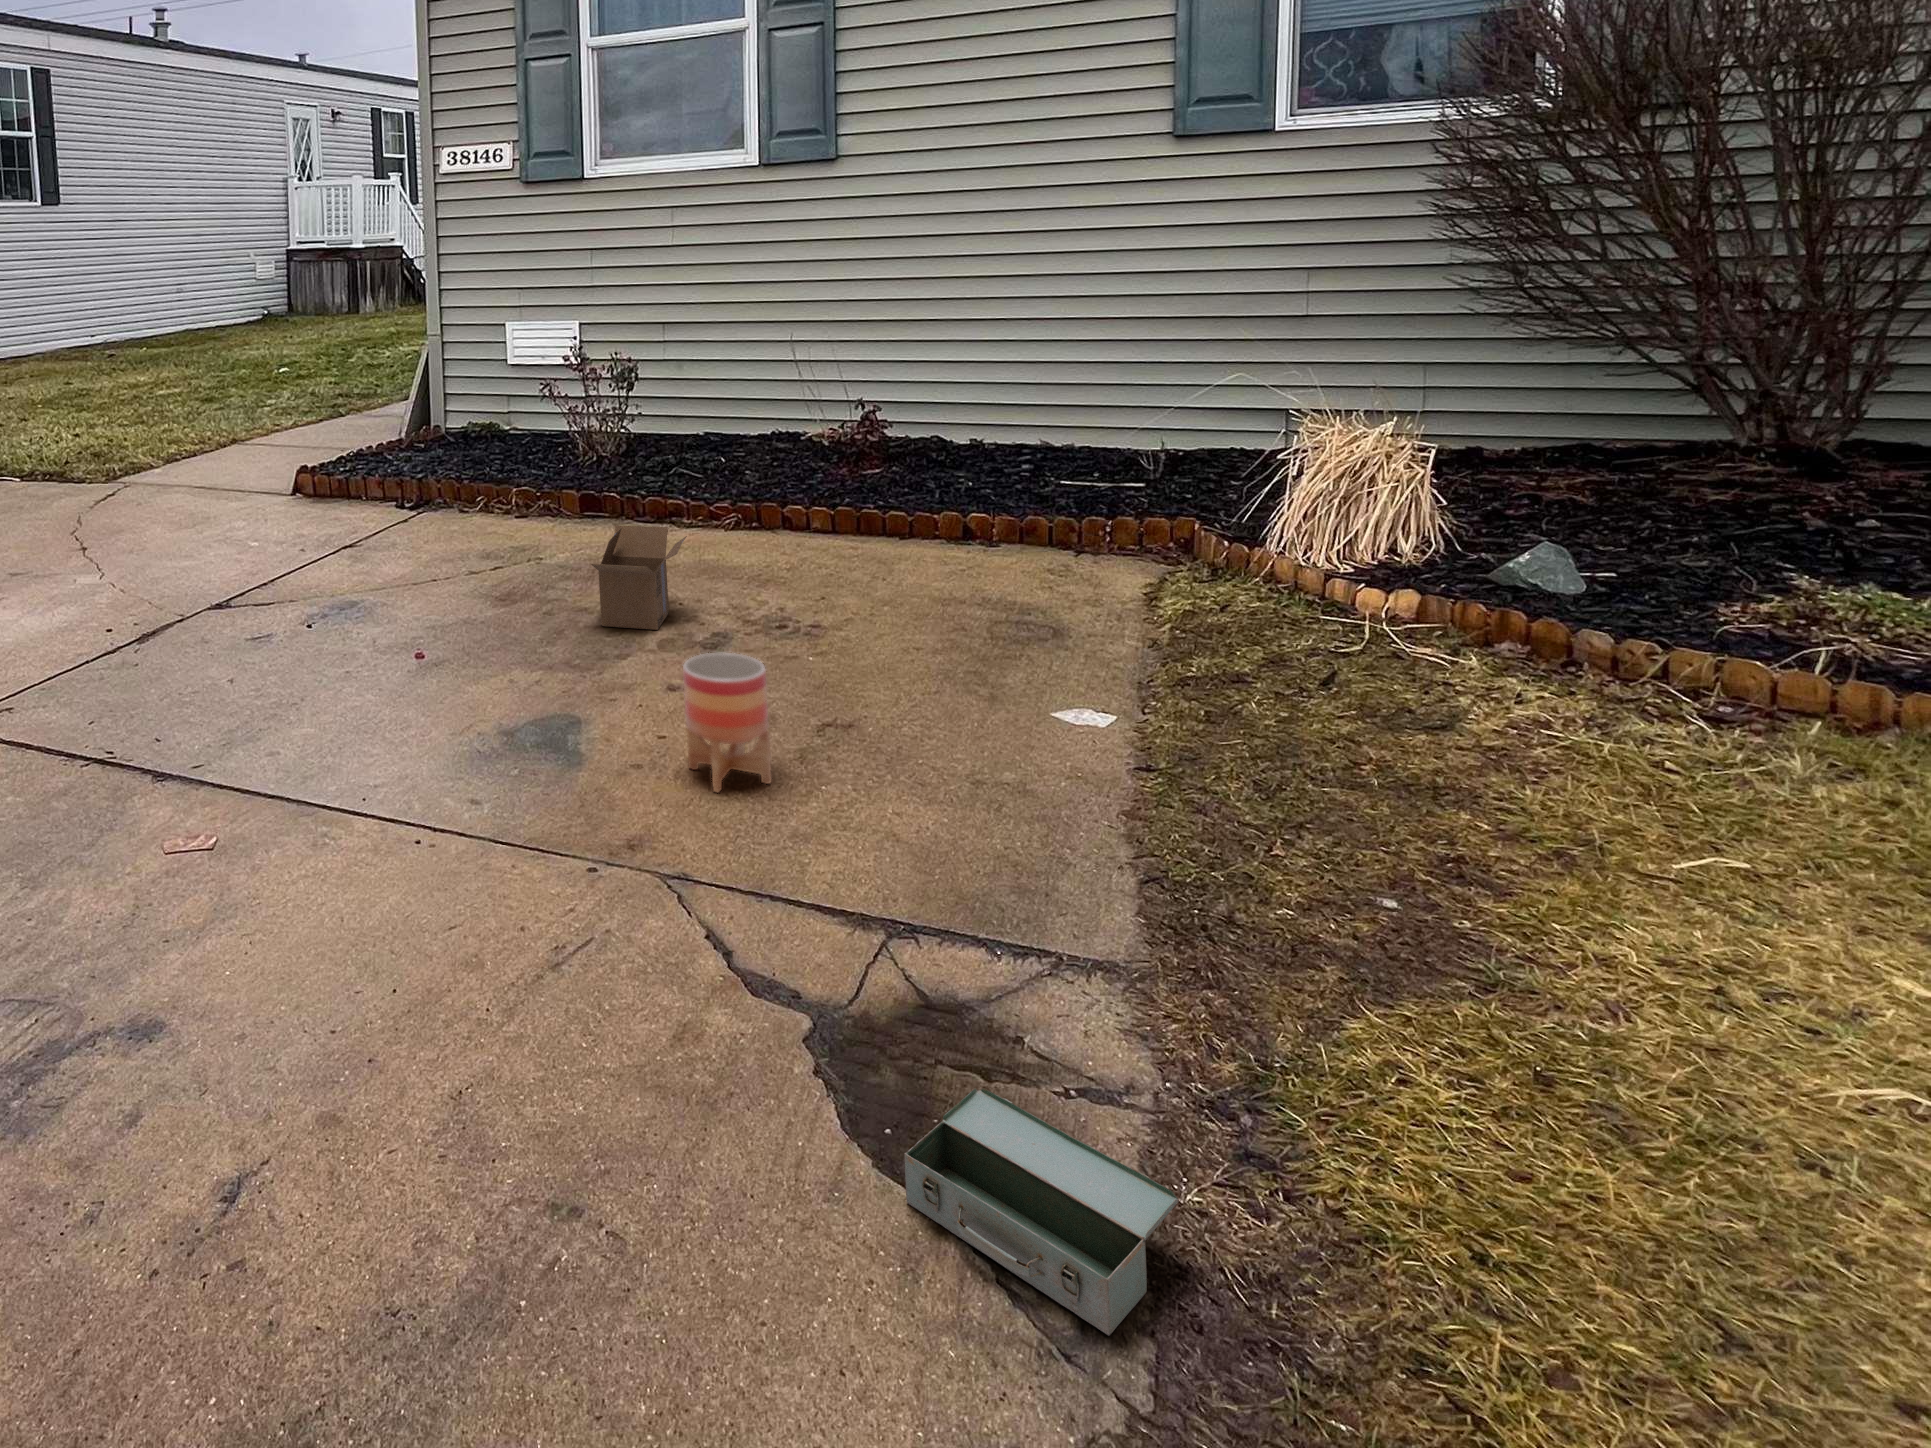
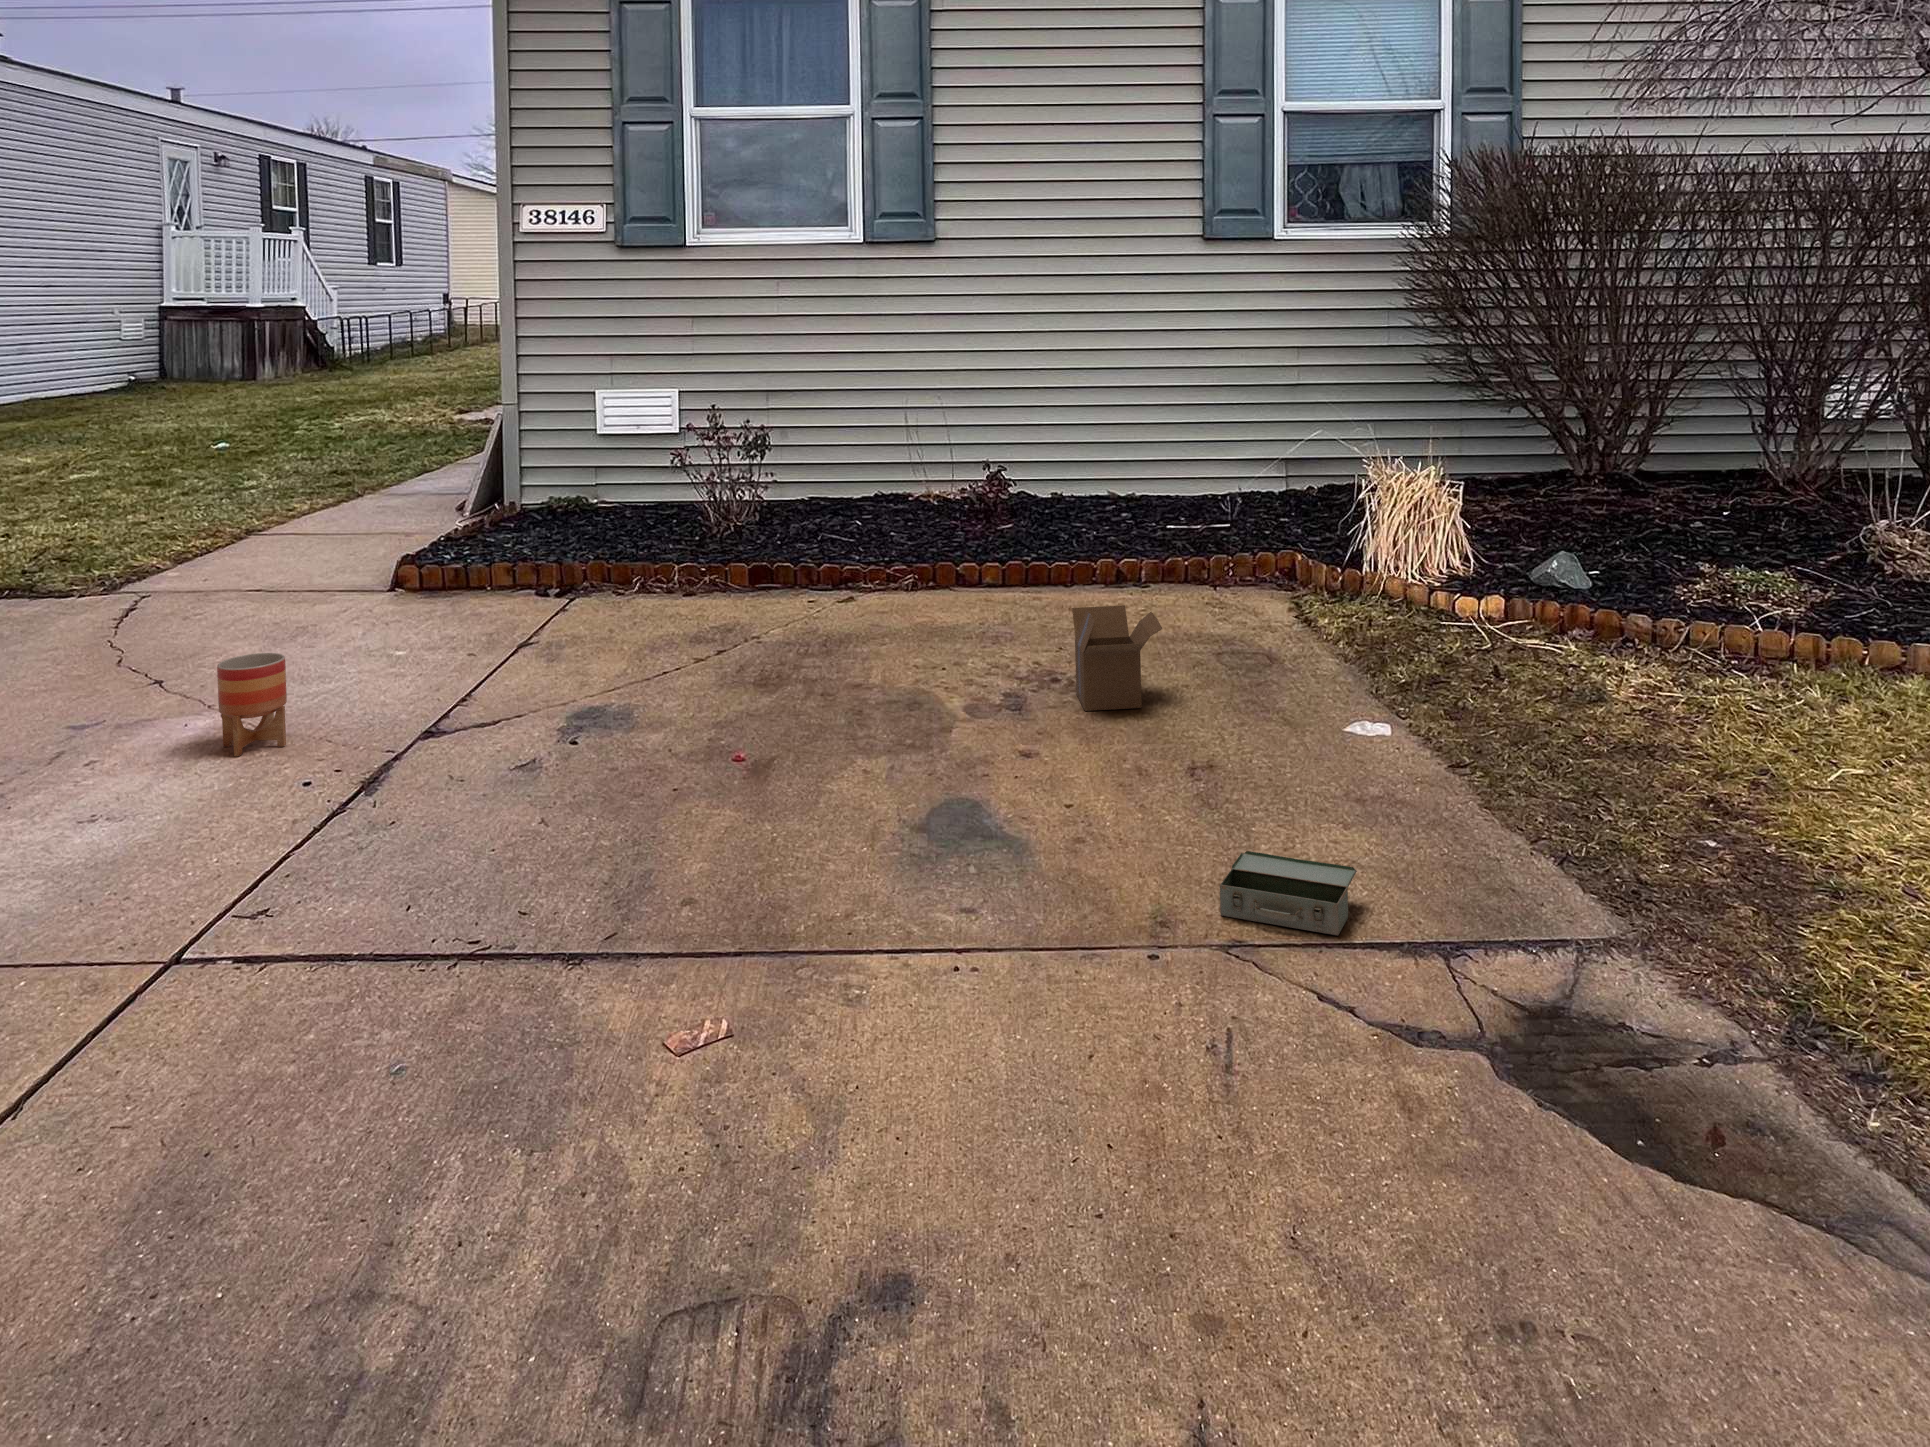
cardboard box: present [591,525,687,630] -> present [1072,605,1162,711]
planter: present [683,653,771,792] -> present [217,653,287,756]

